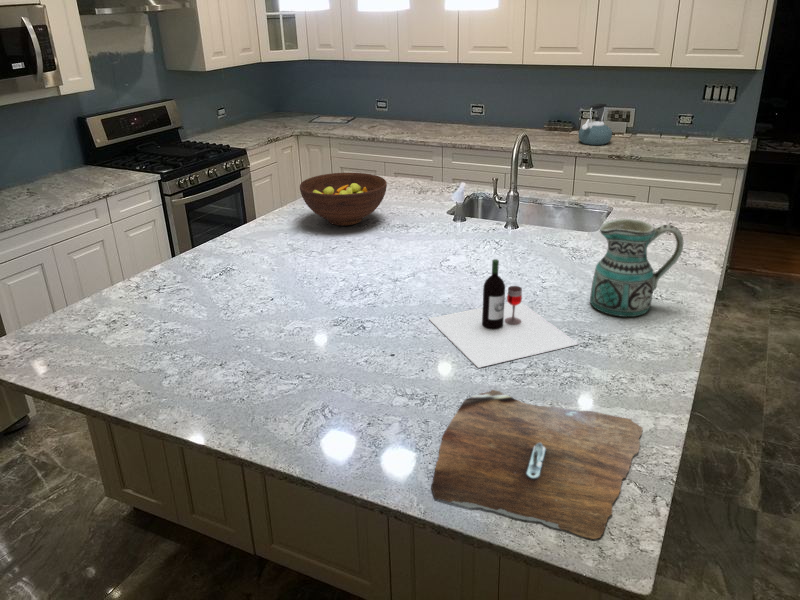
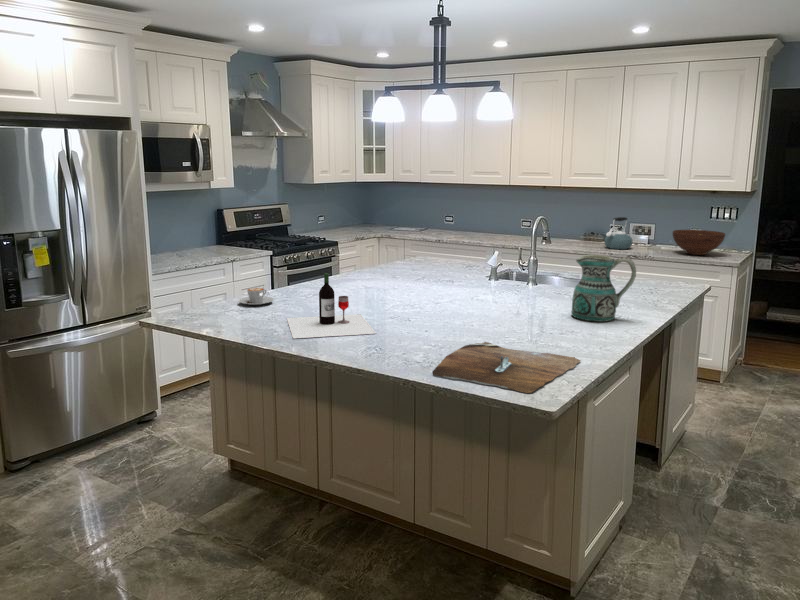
fruit bowl: present [300,172,387,226] -> present [673,230,725,255]
wine bottle: present [429,259,578,368] -> present [287,273,376,338]
coffee cup: none [112,287,165,318] -> present [239,288,274,305]

